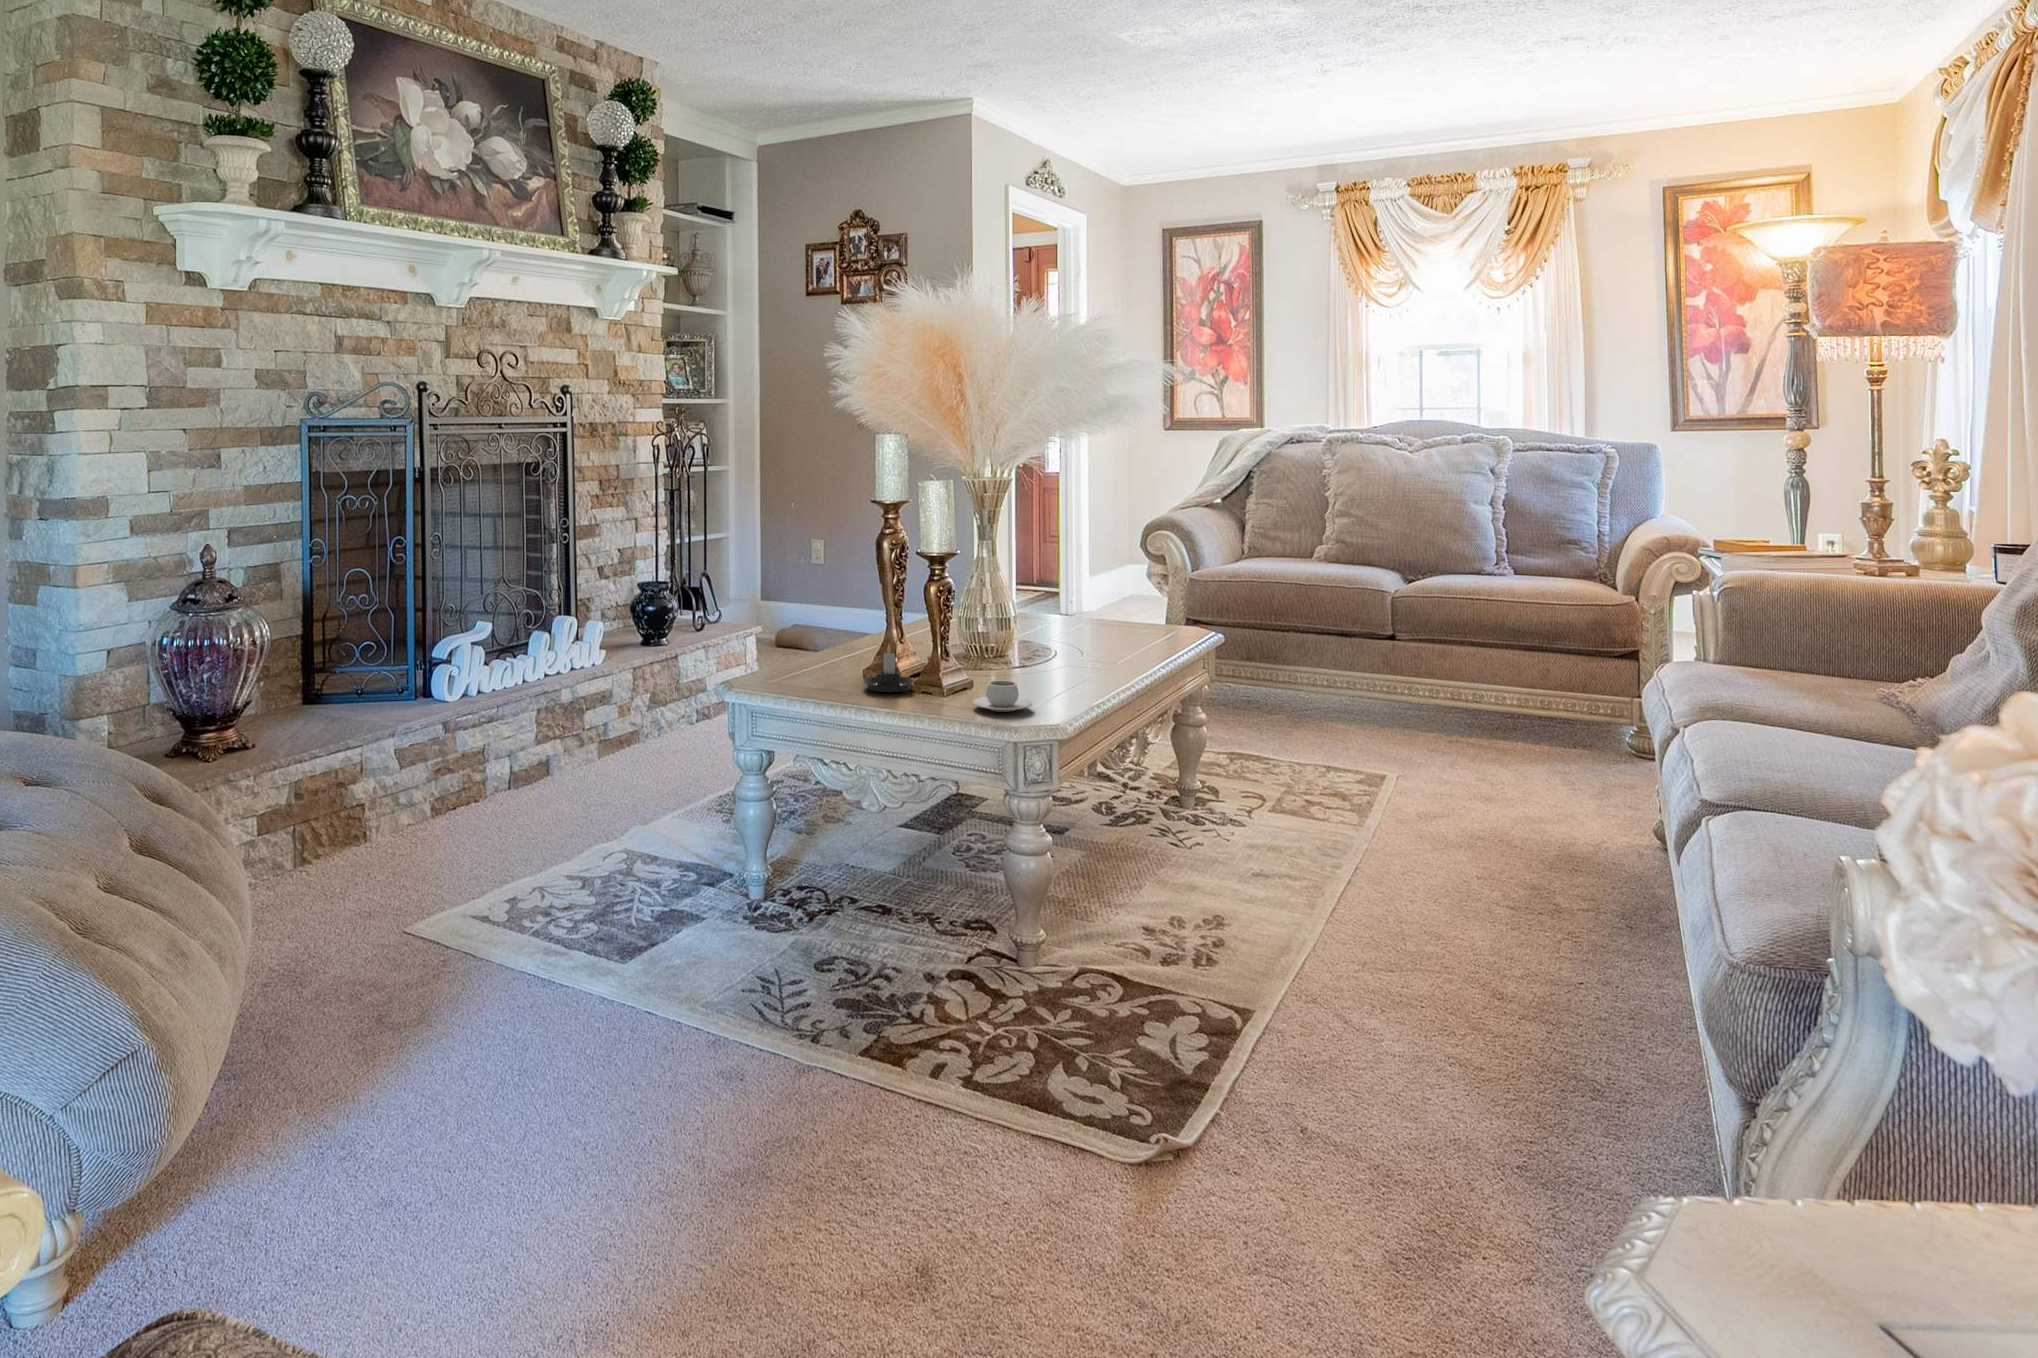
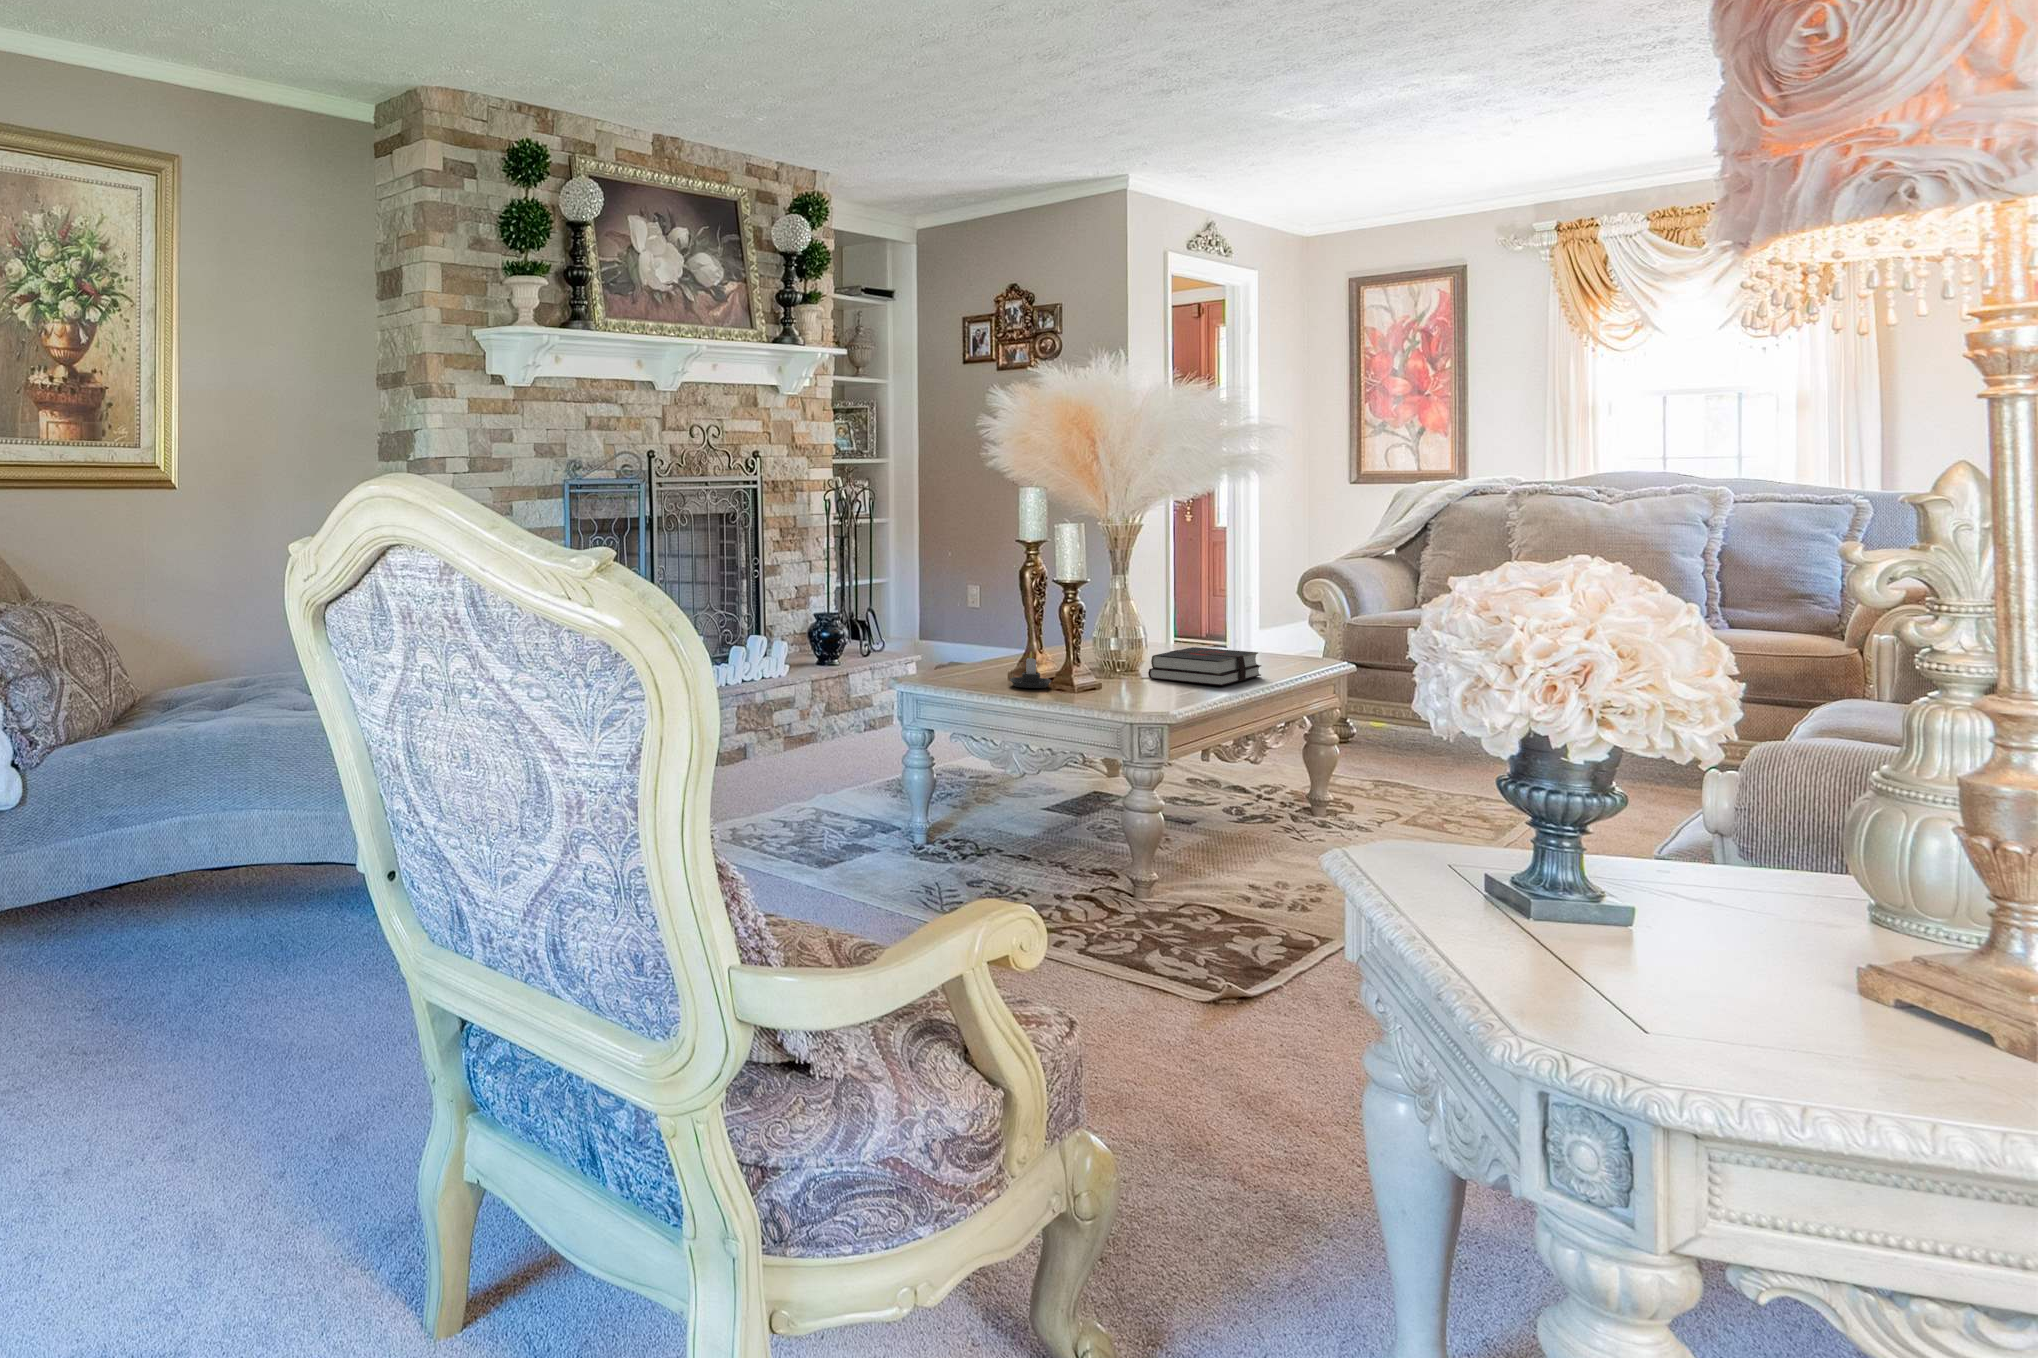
hardback book: none [1020,625,1139,676] -> present [1148,647,1261,686]
teacup: present [973,680,1032,712] -> none [1100,680,1152,704]

